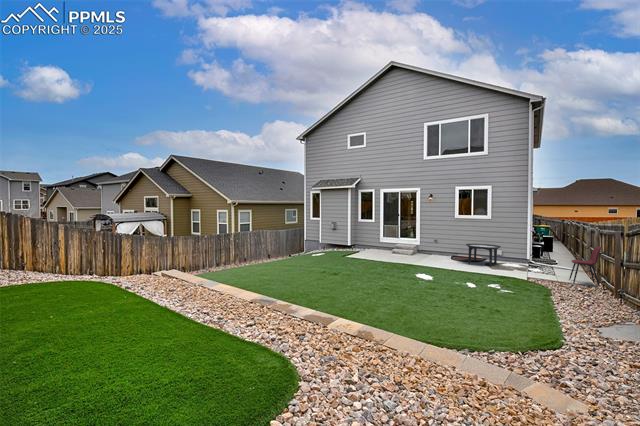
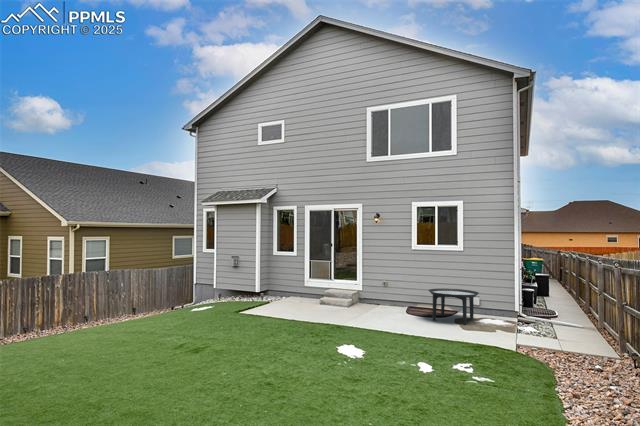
dining chair: present [569,246,601,286] -> none [578,293,622,356]

